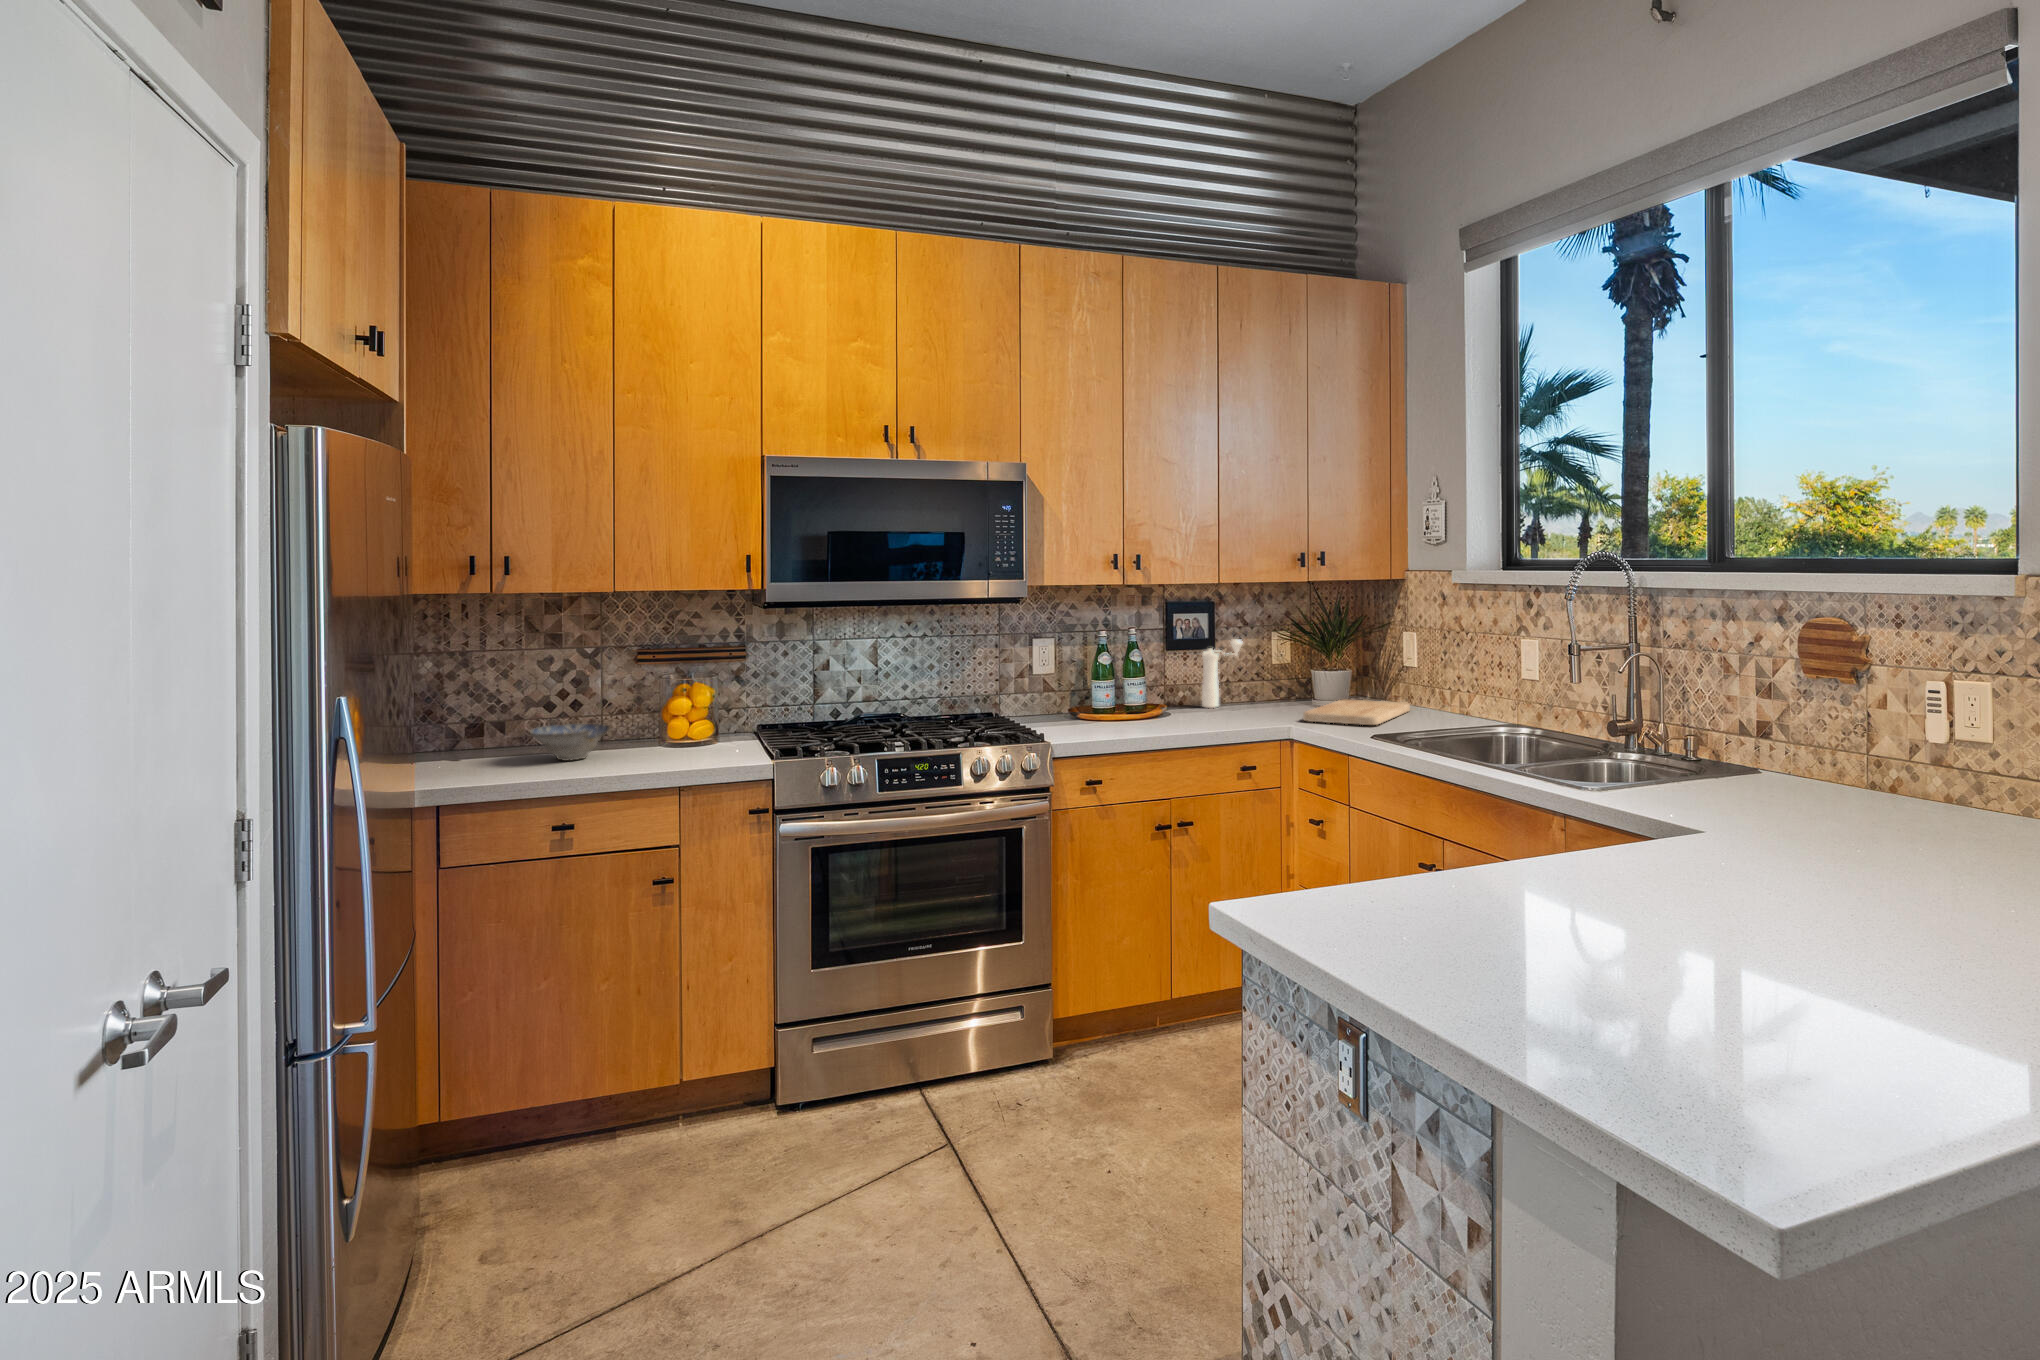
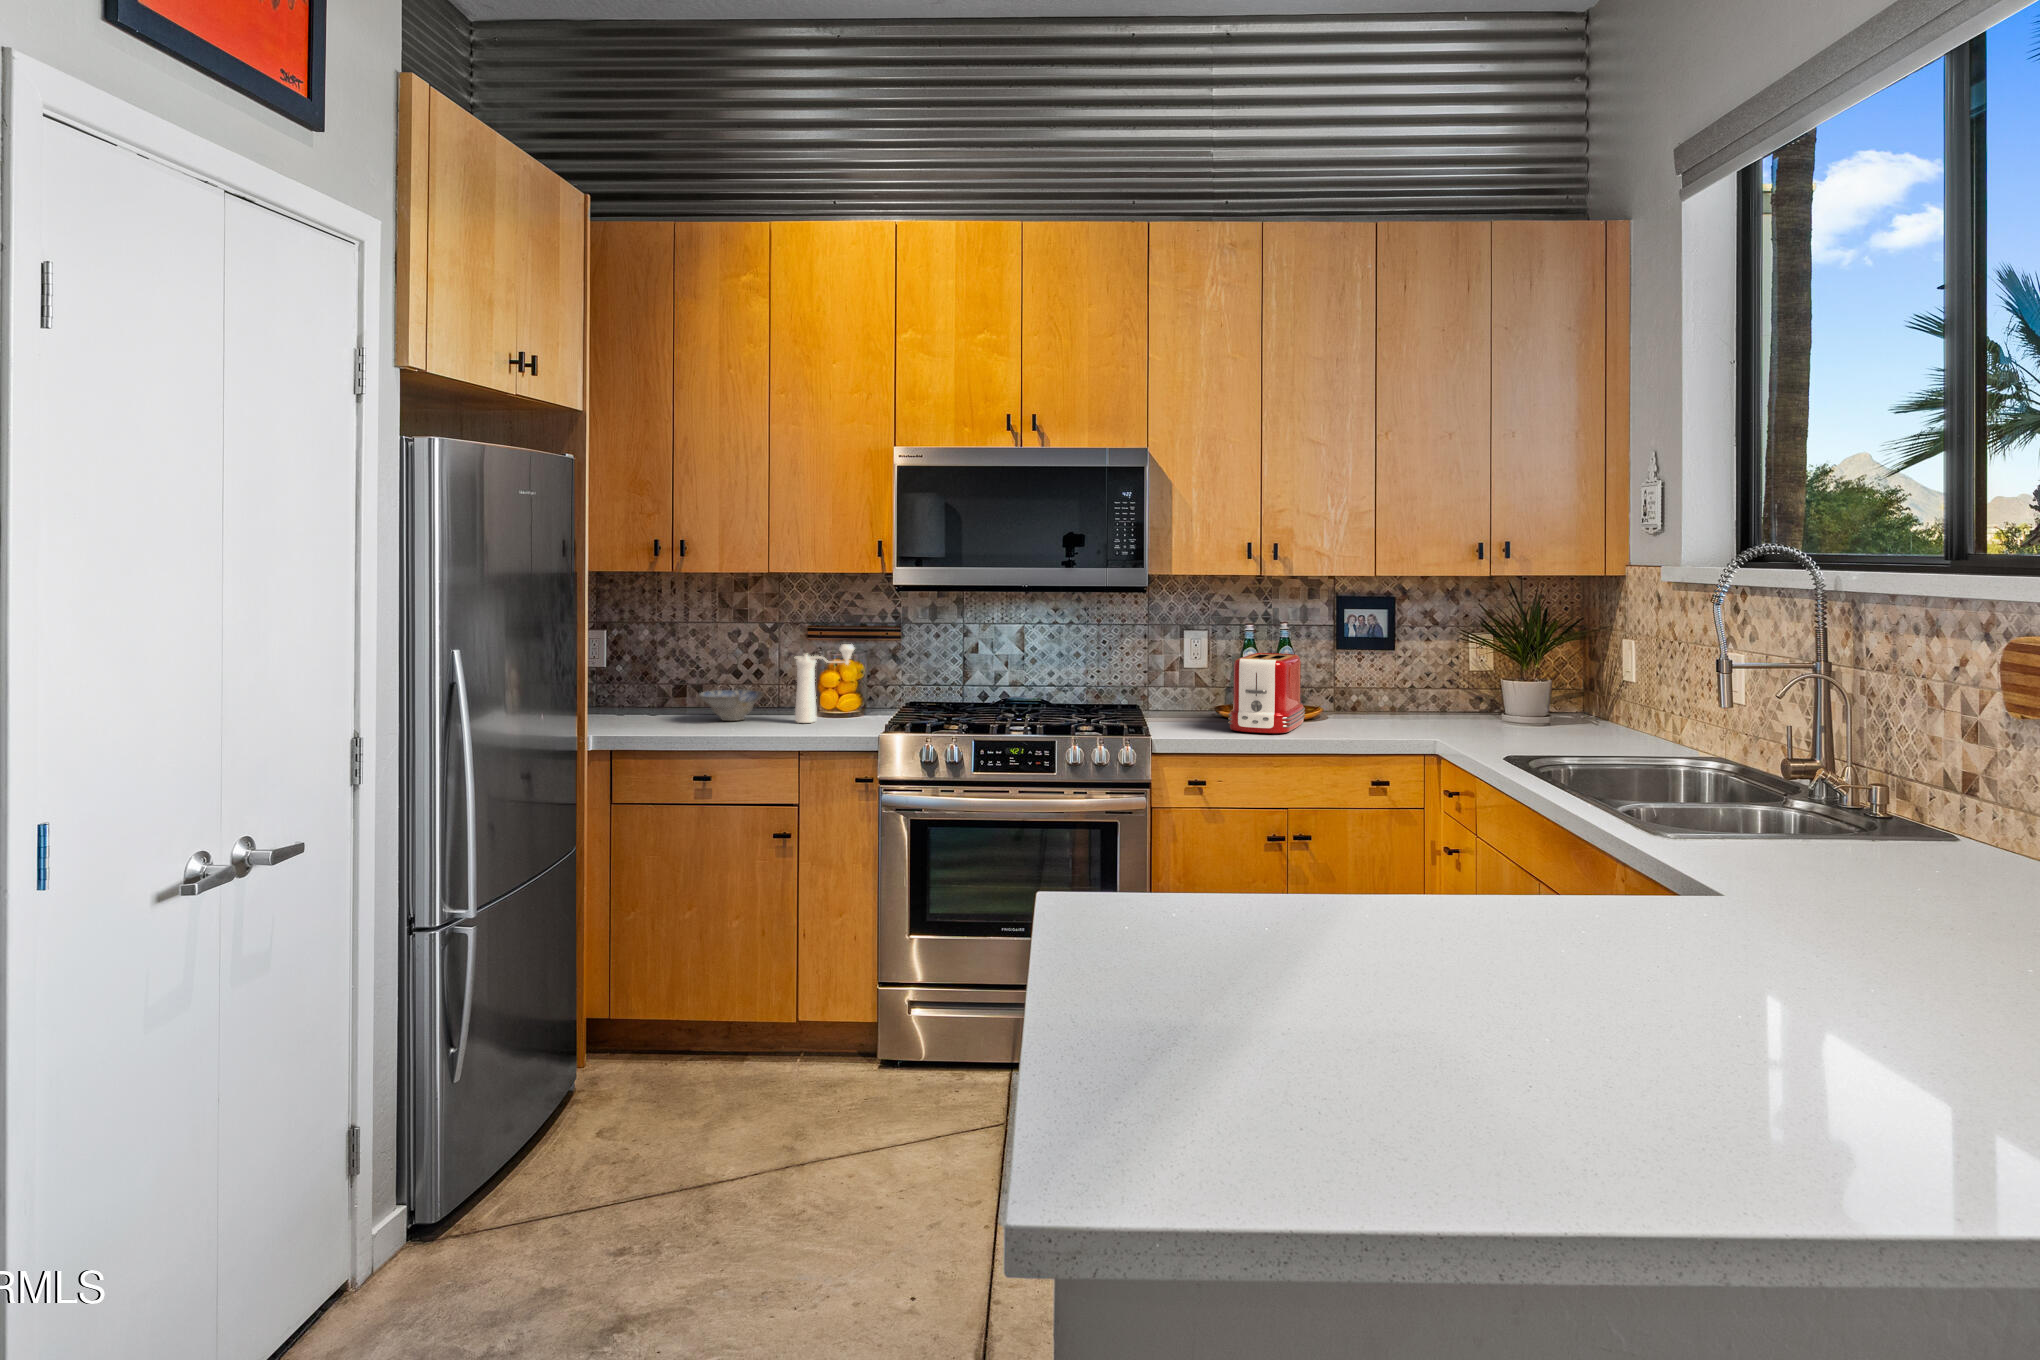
pepper mill: present [1202,639,1242,708] -> present [795,644,854,723]
toaster: none [1109,656,1168,731] -> present [1228,653,1305,733]
cutting board: present [1303,699,1410,725] -> none [1458,716,1614,746]

